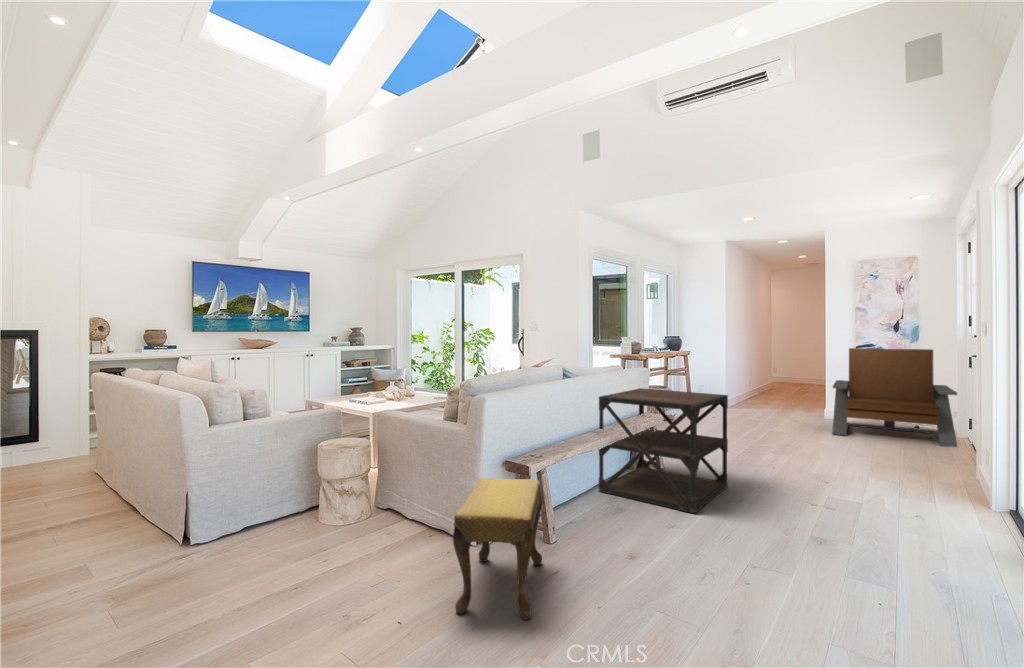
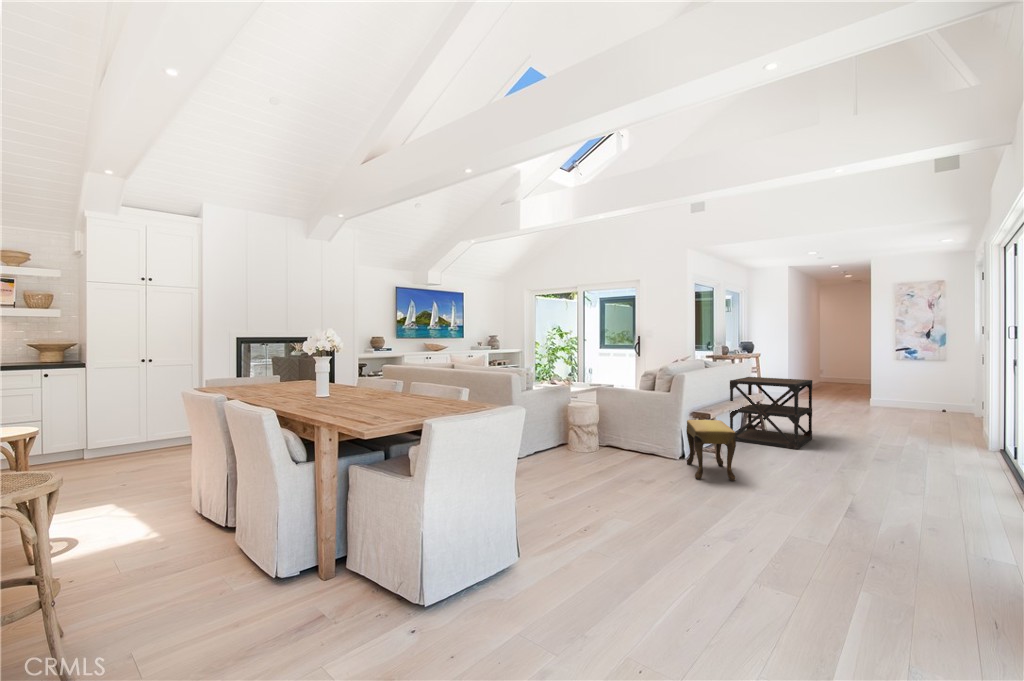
lounge chair: present [832,348,957,447] -> none [878,351,972,421]

